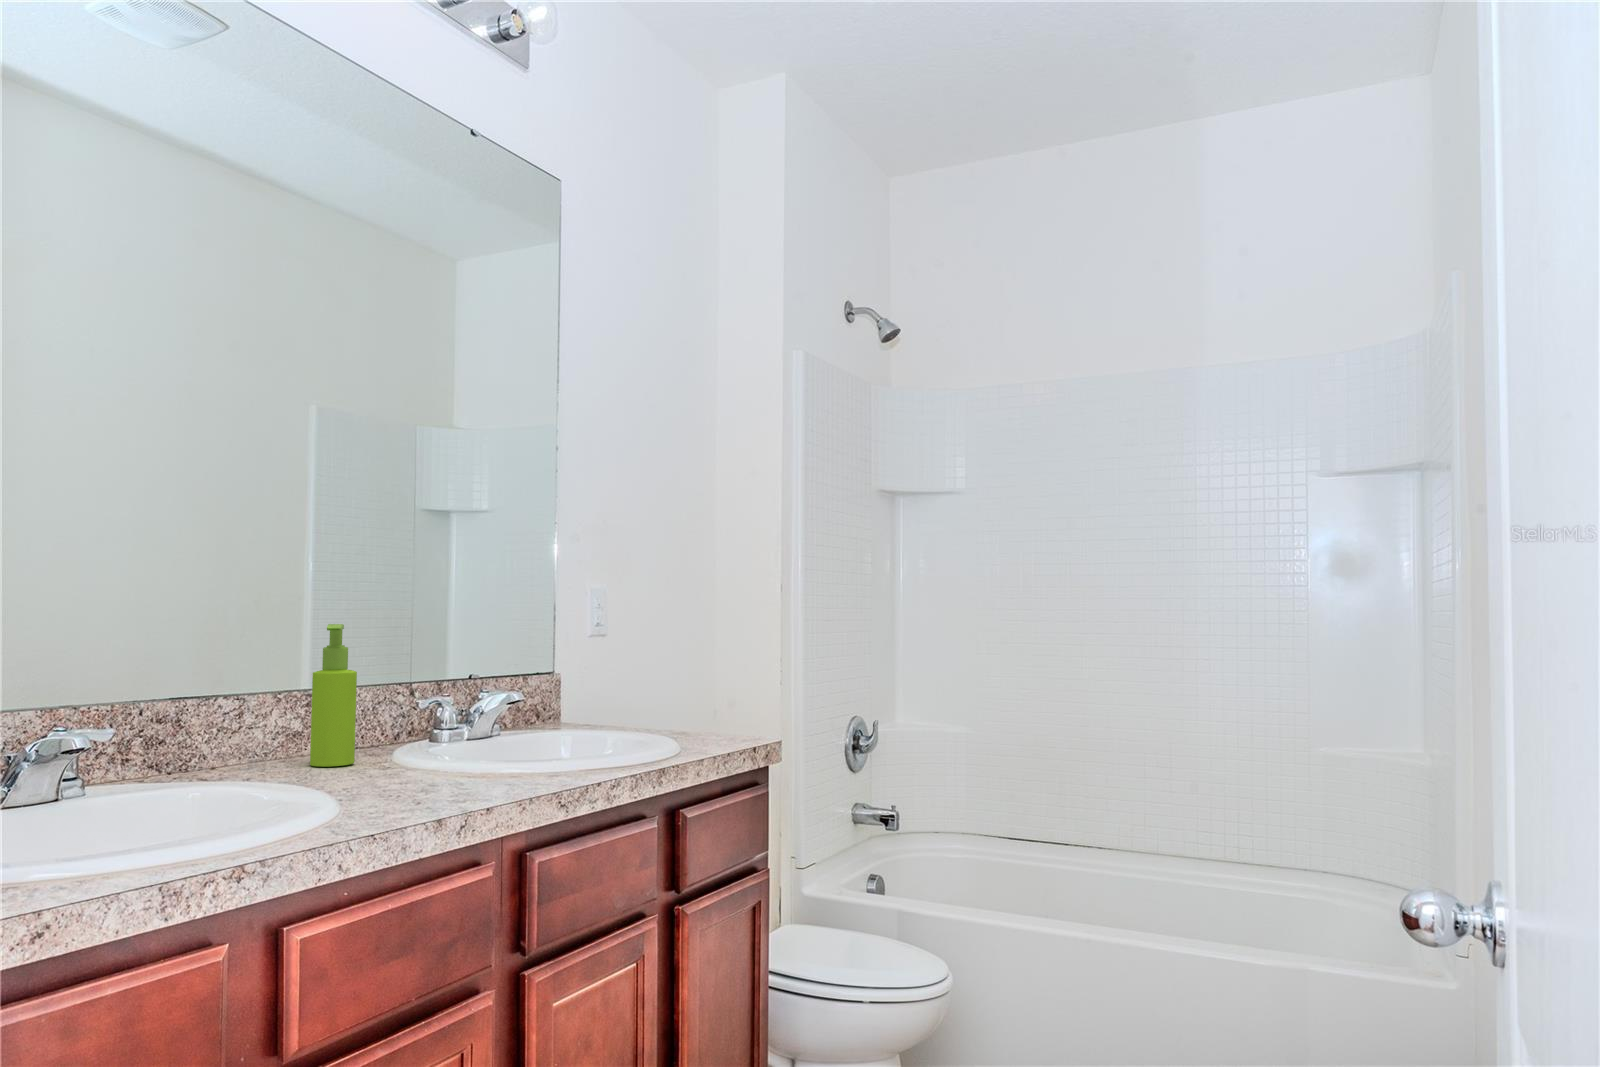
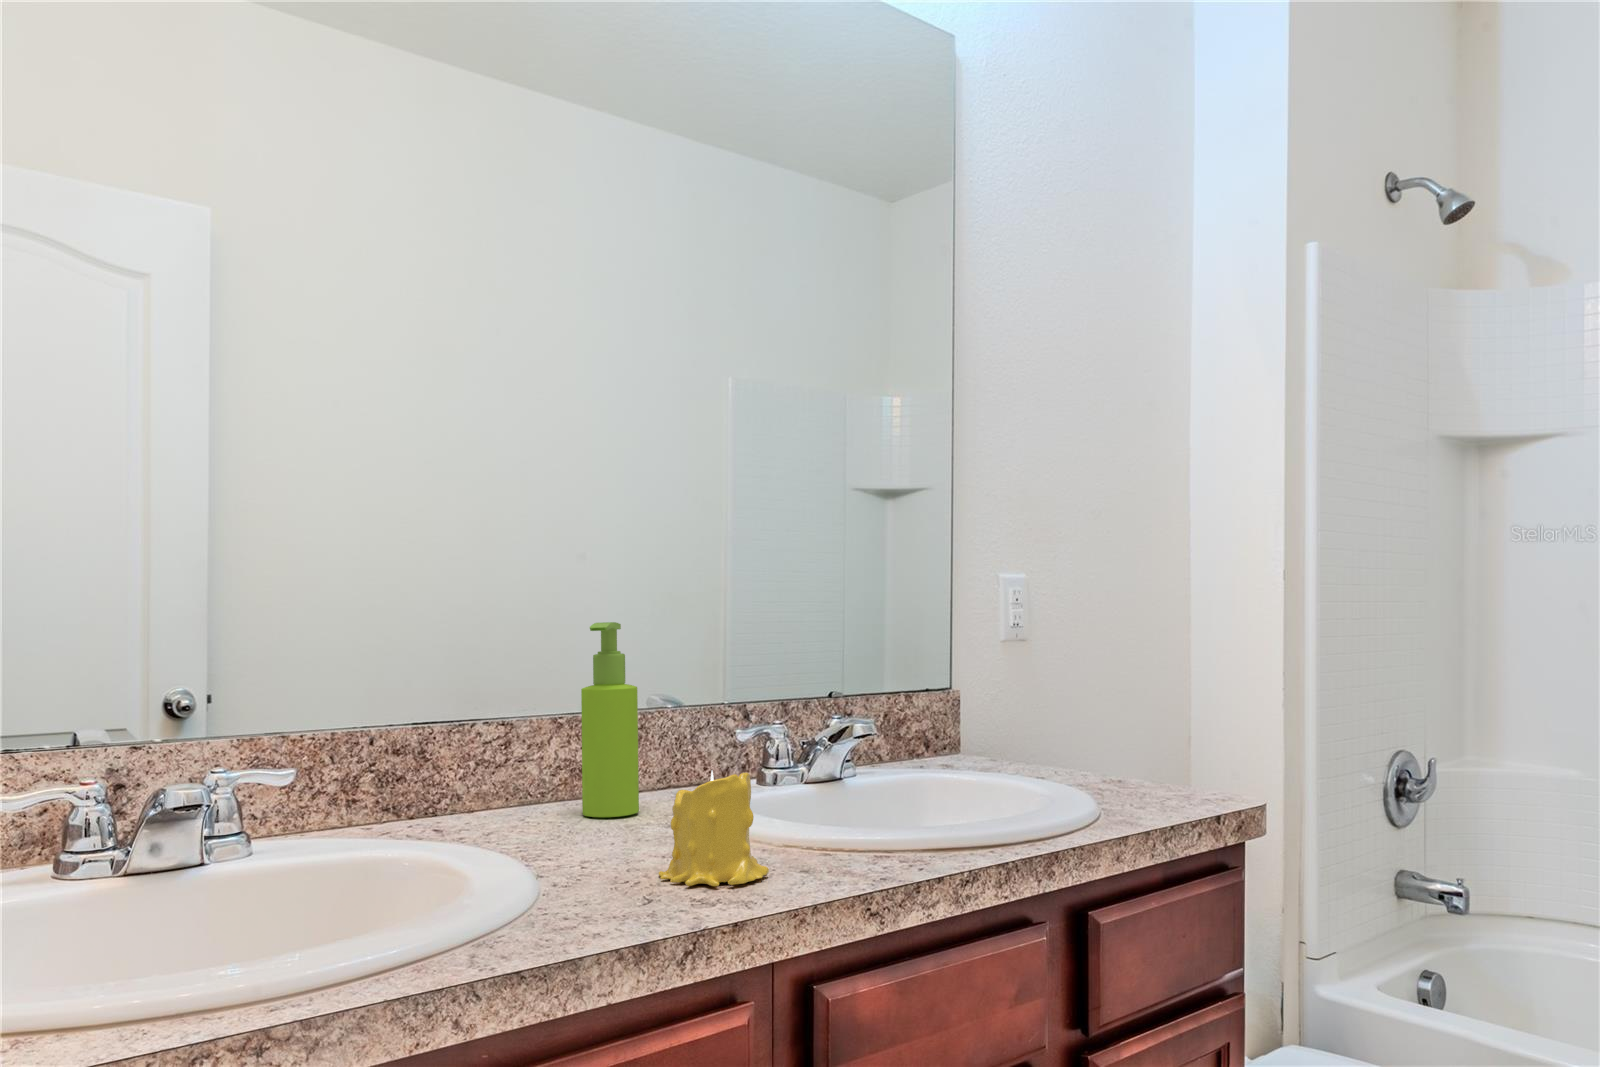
candle: none [417,722,491,796] -> present [659,771,769,886]

